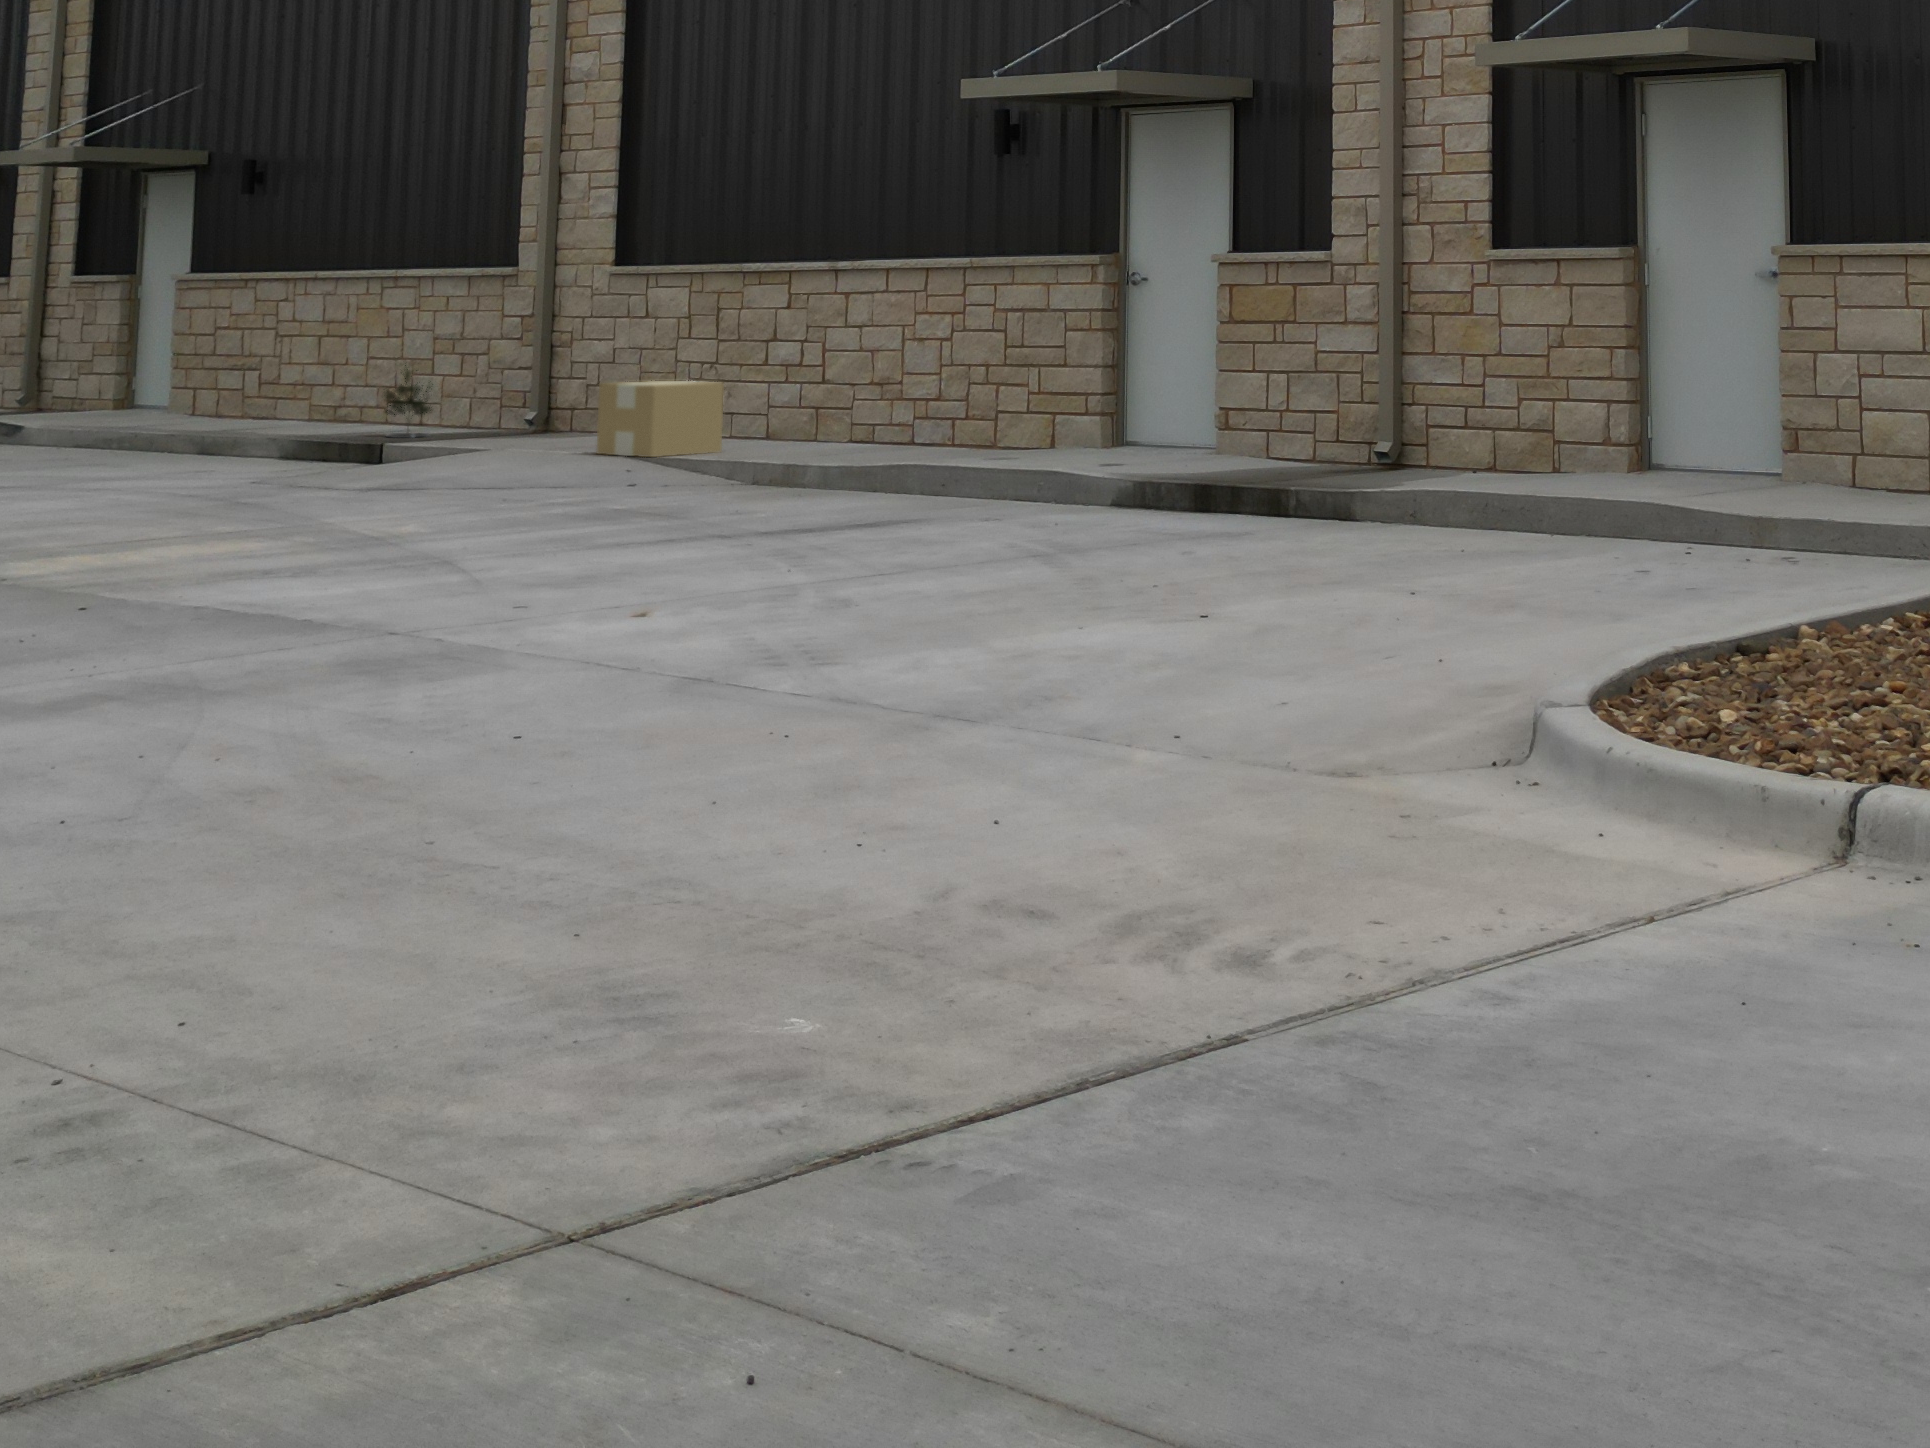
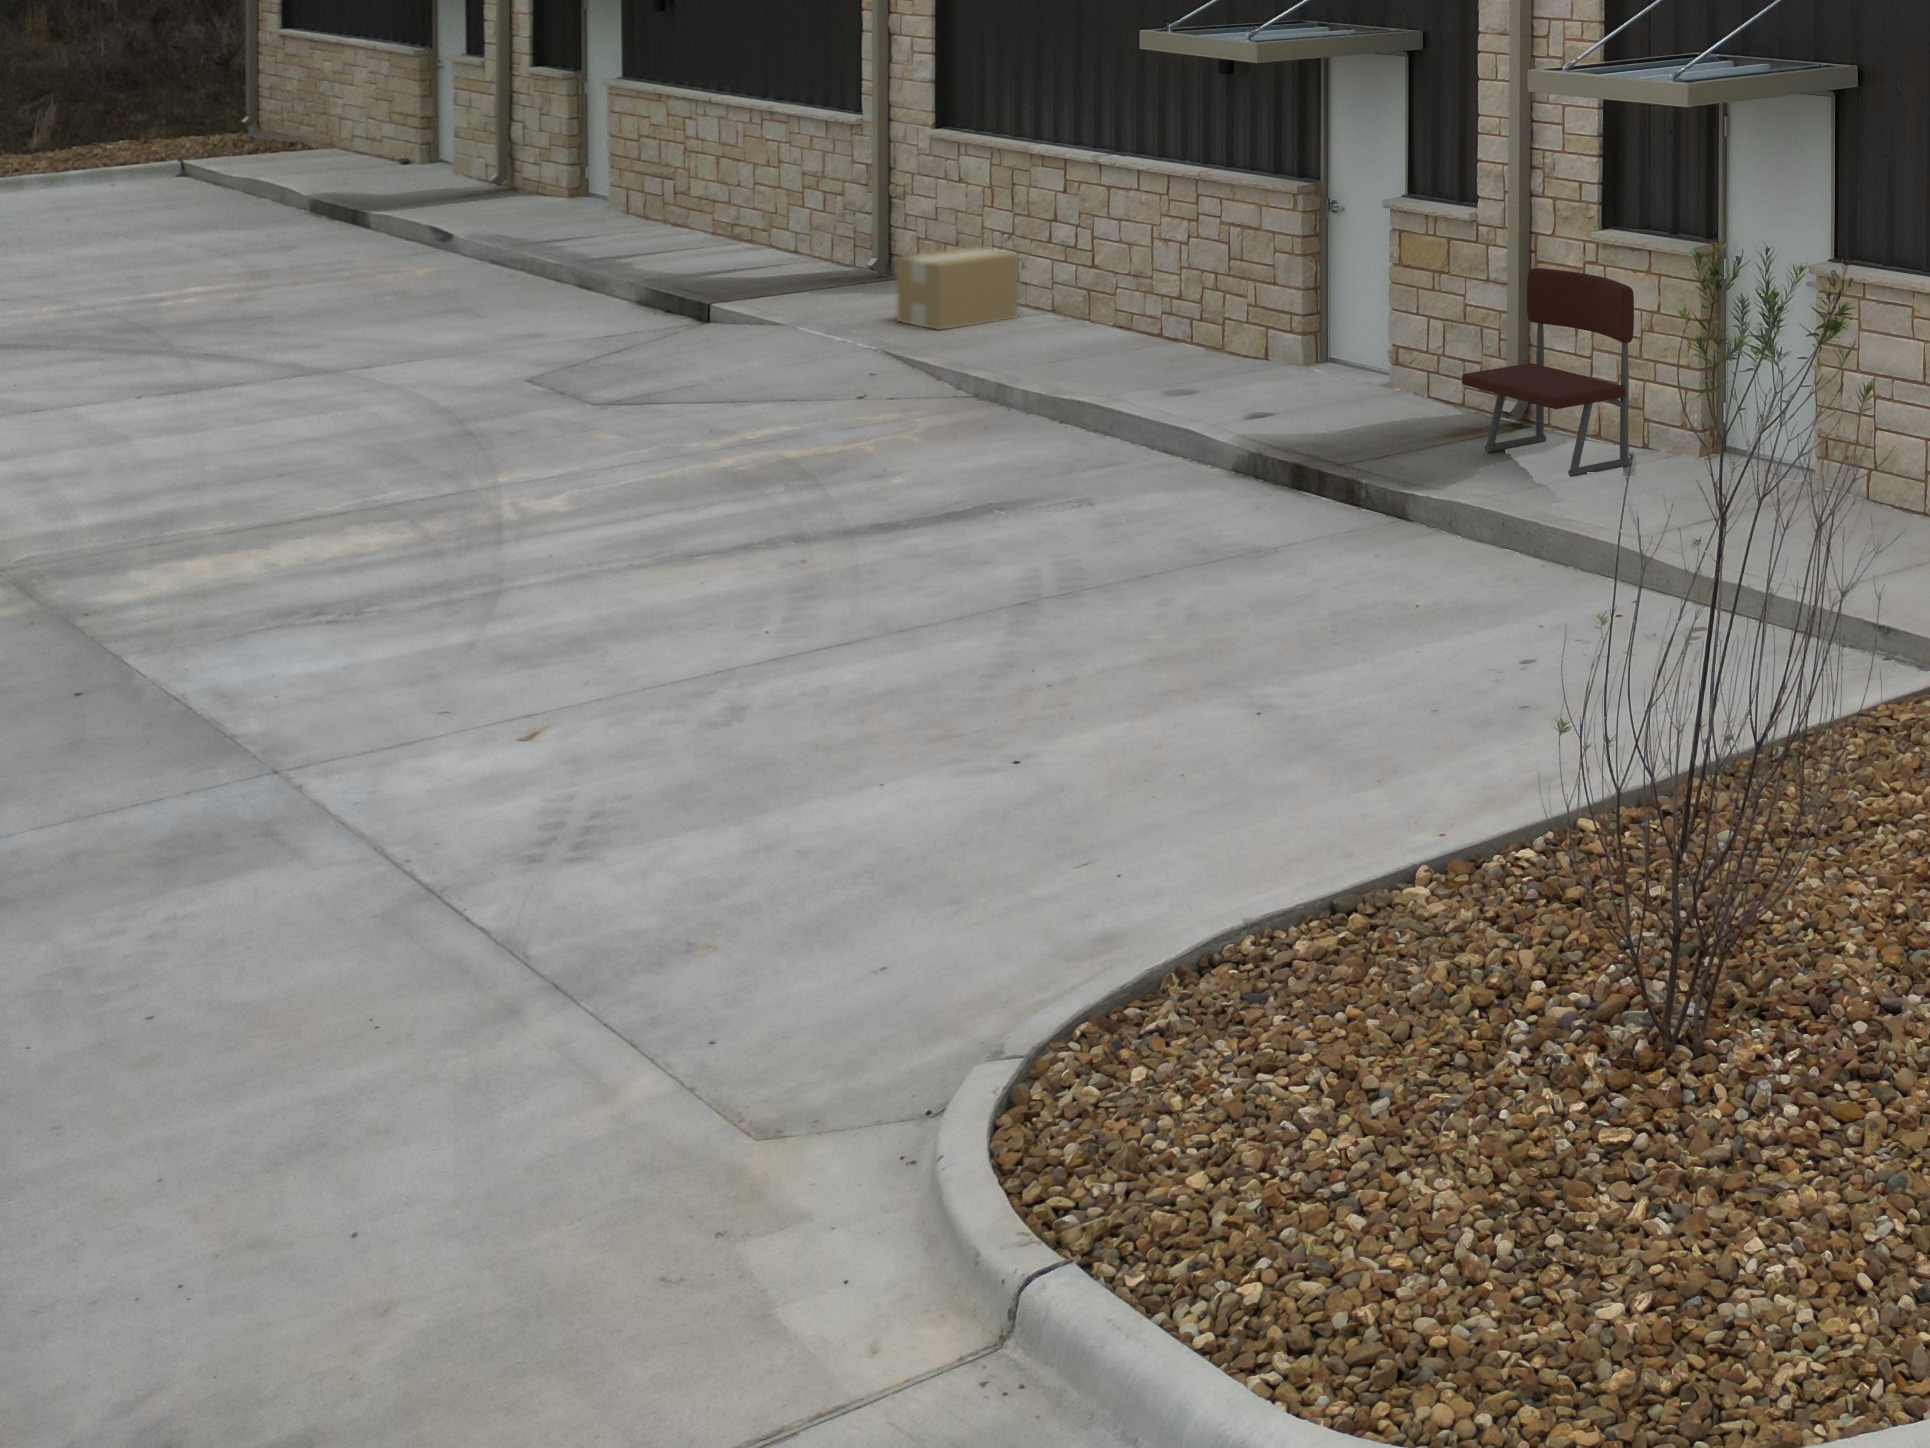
bench: none [1349,307,1541,508] -> present [1462,268,1634,477]
potted tree: present [384,363,433,438] -> none [742,203,796,276]

